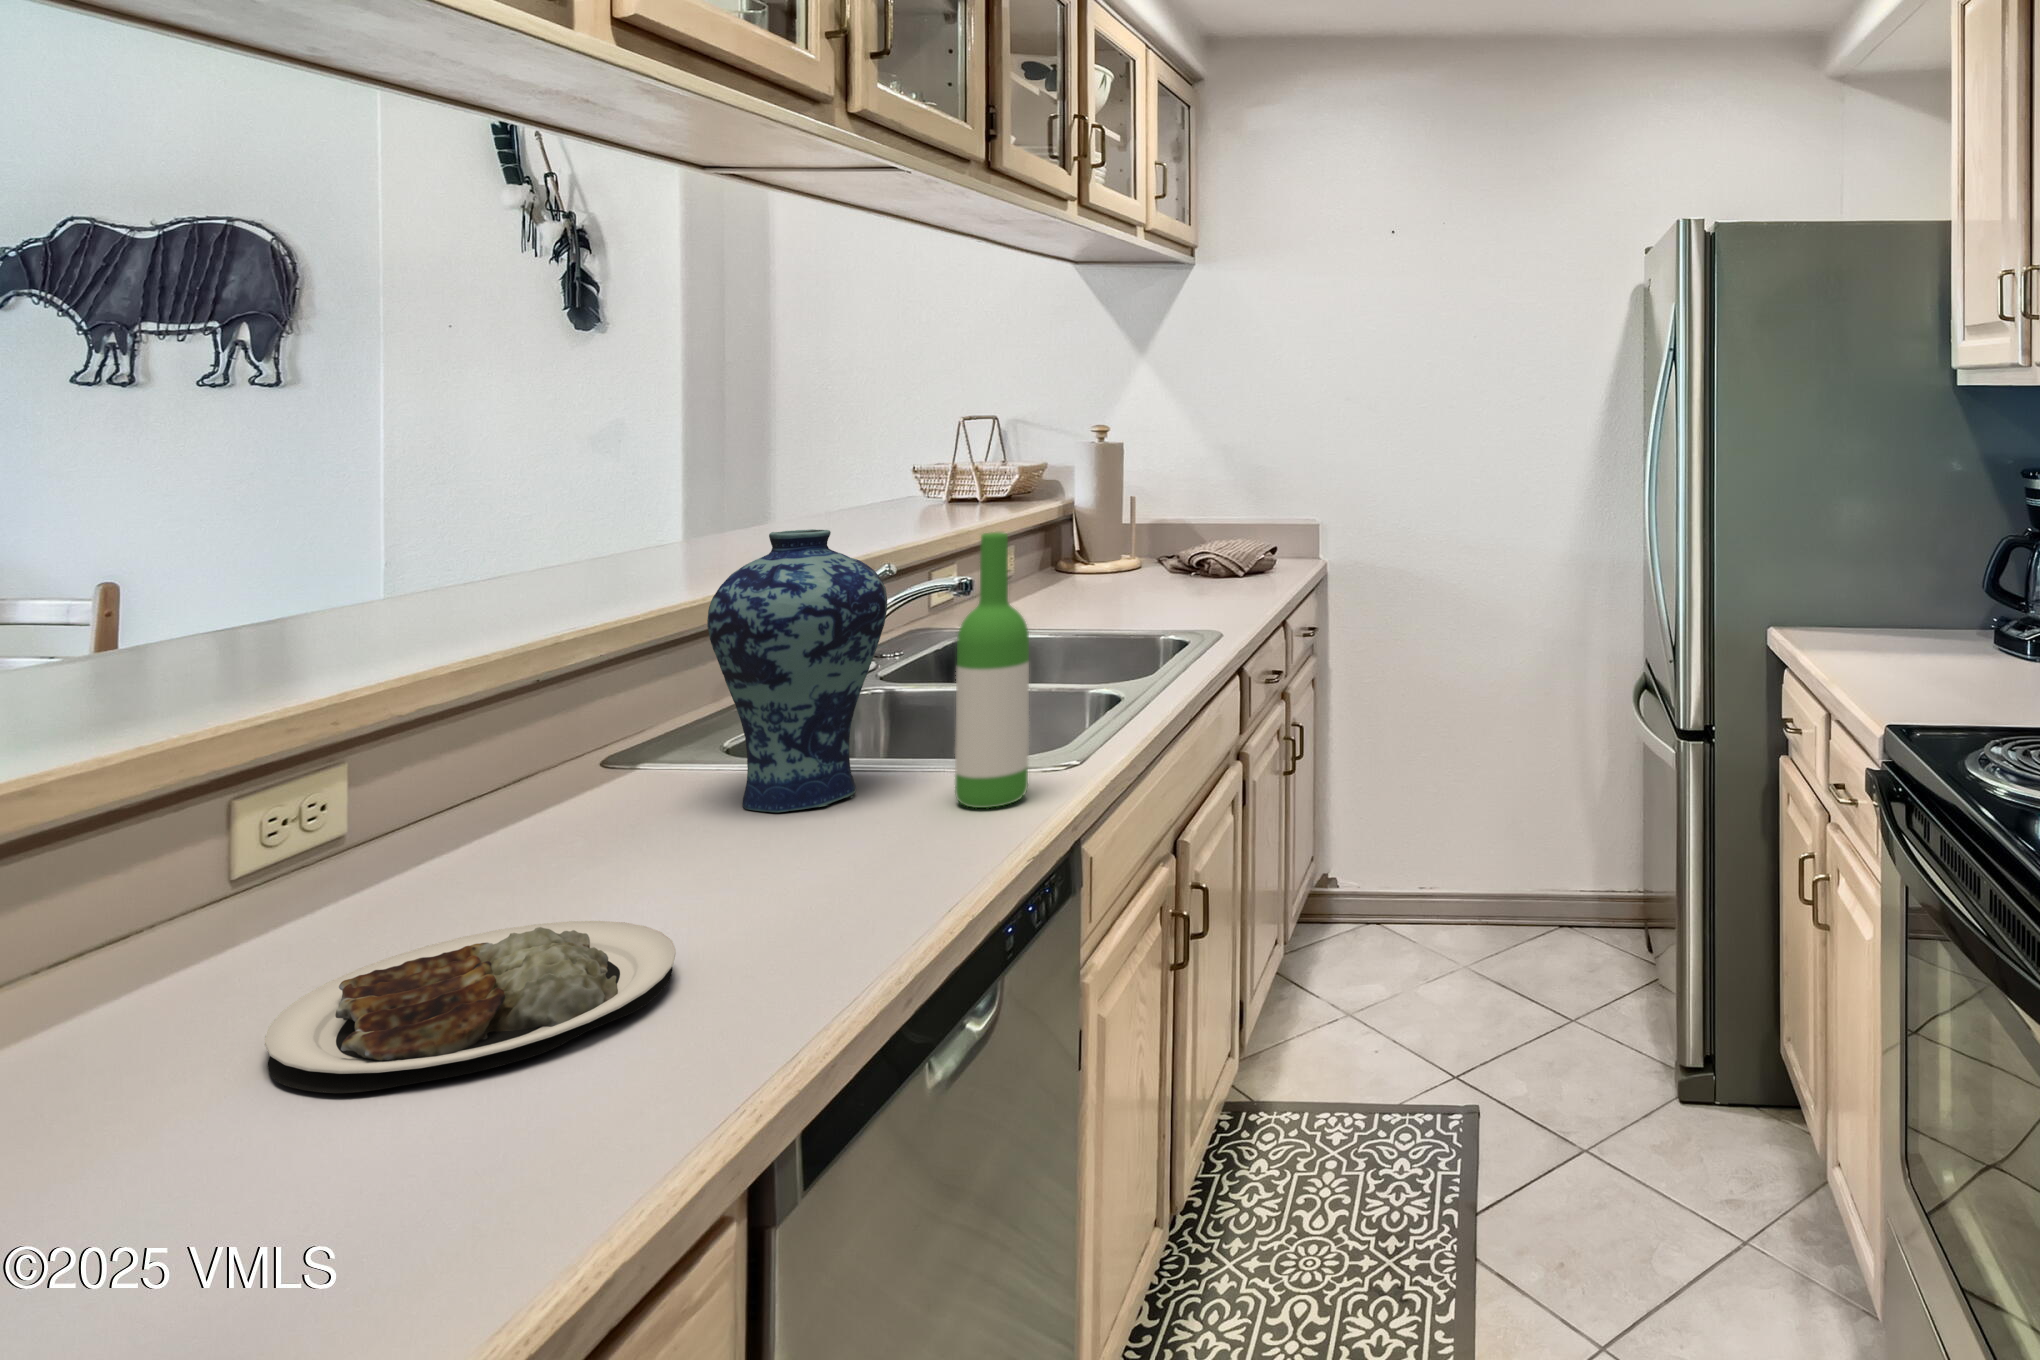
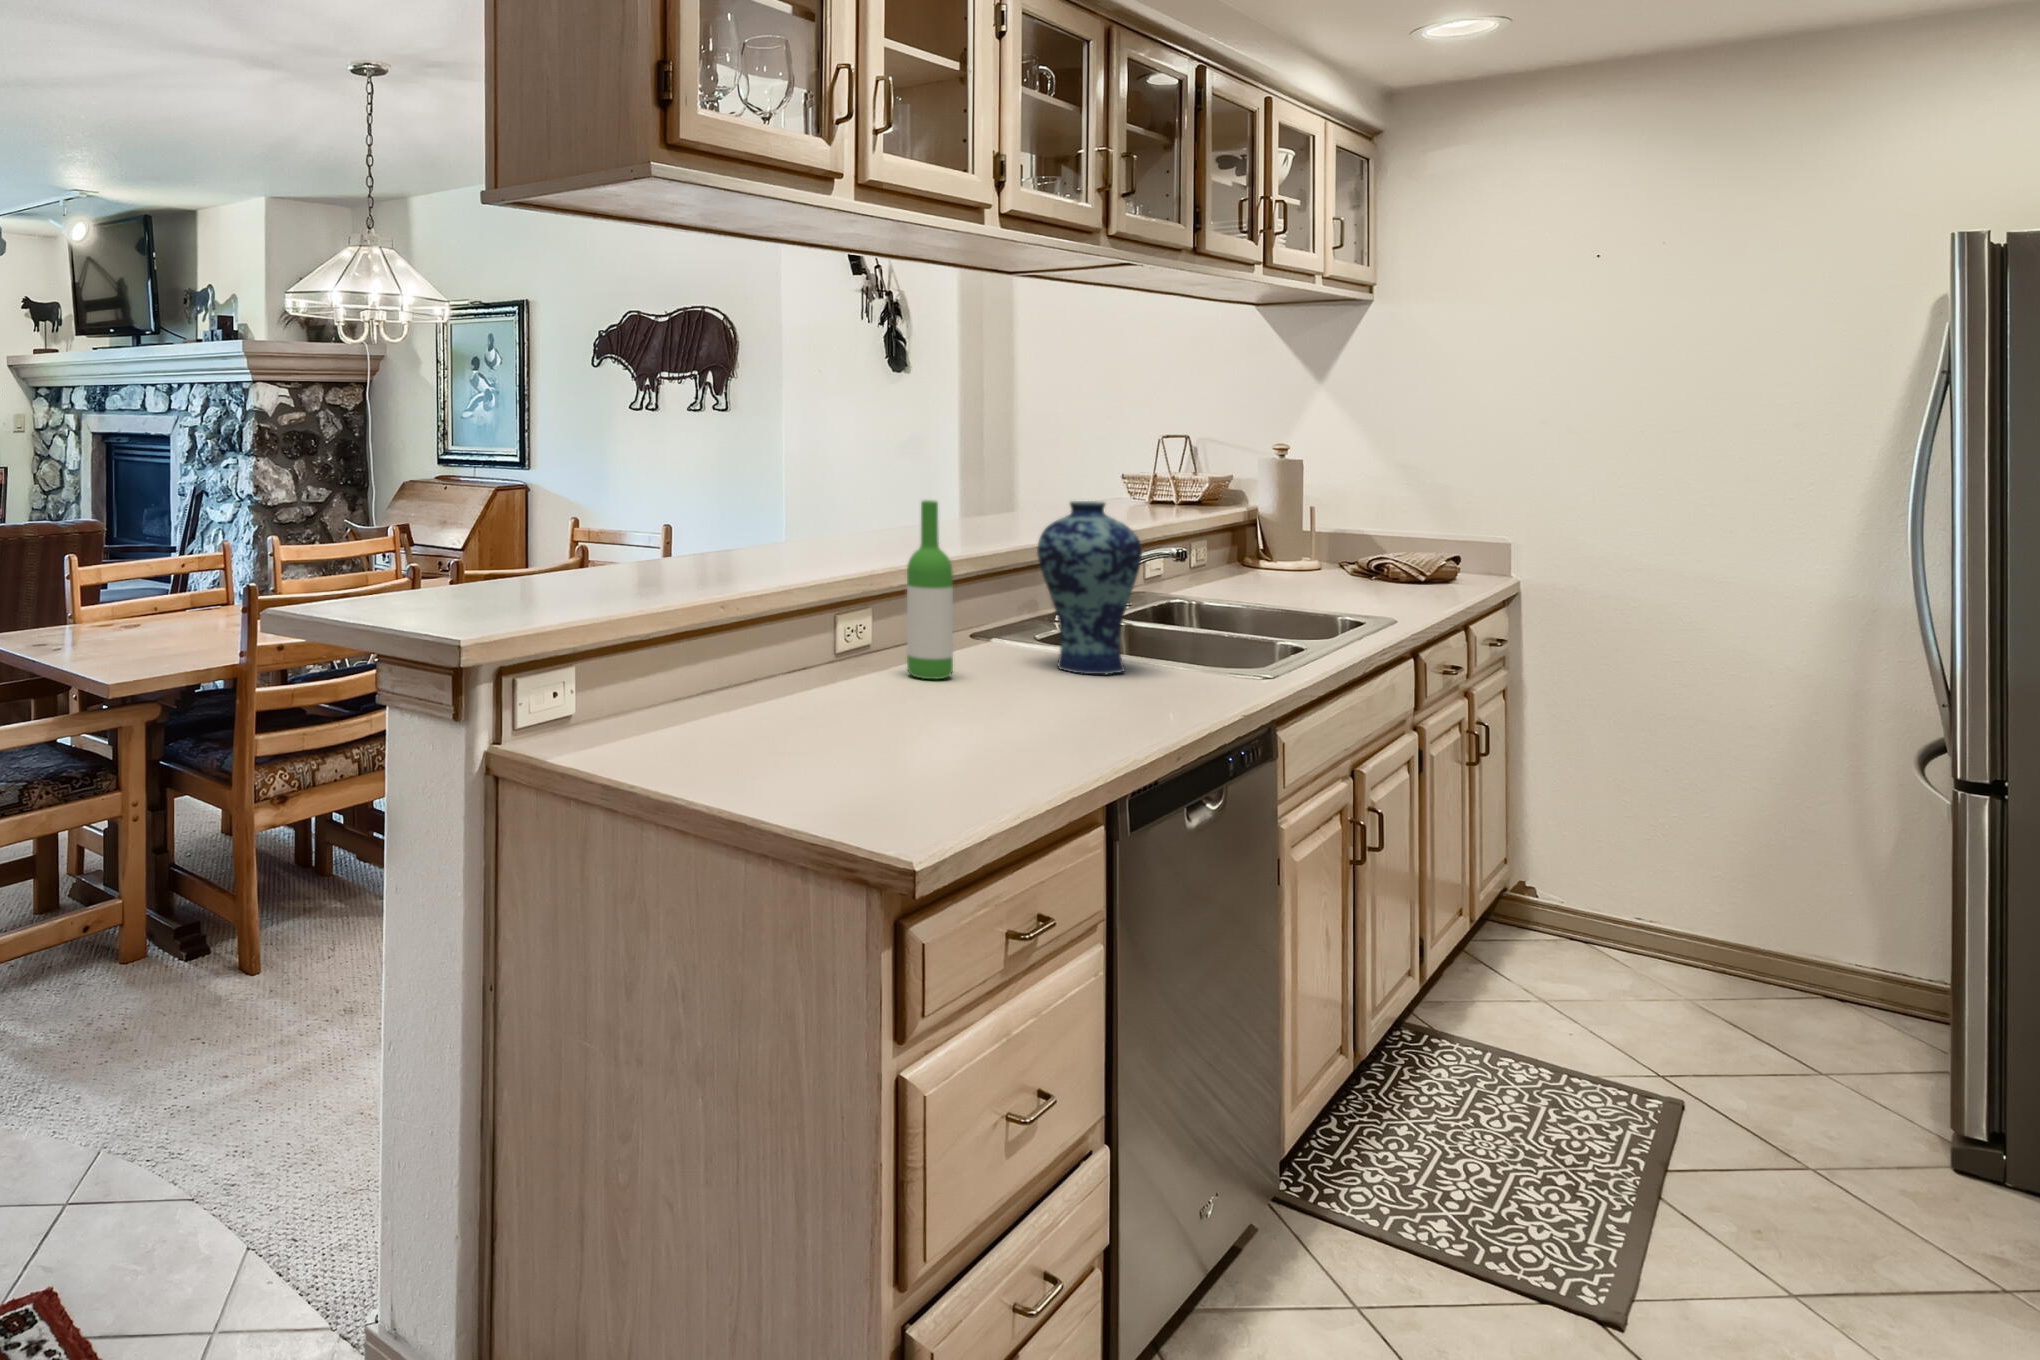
wine bottle: present [955,532,1029,808] -> present [907,500,953,679]
plate: present [265,921,676,1093] -> none [878,688,1067,738]

